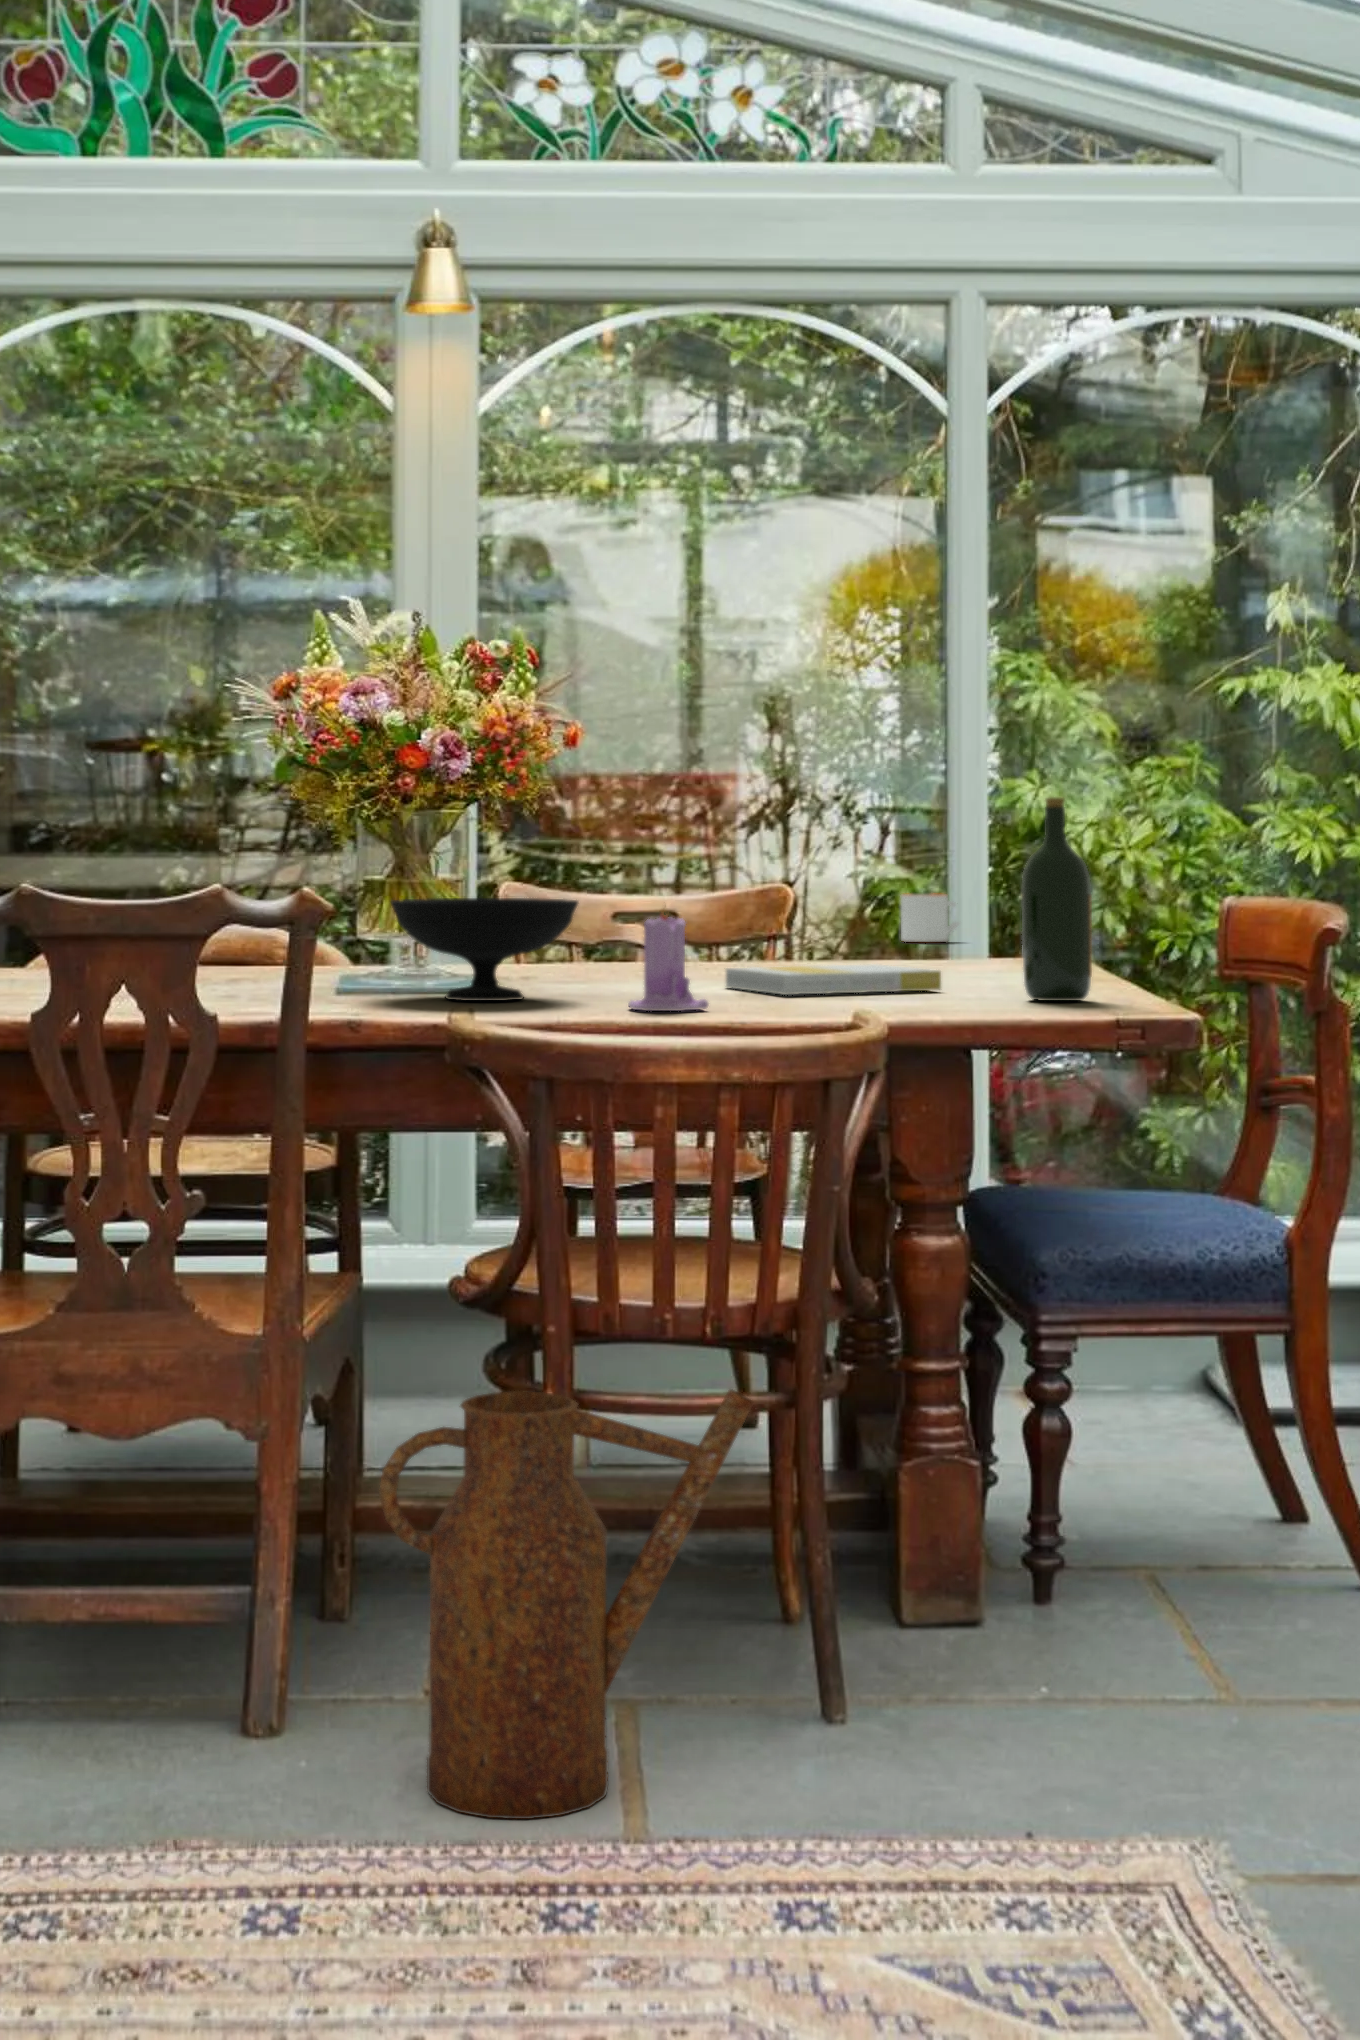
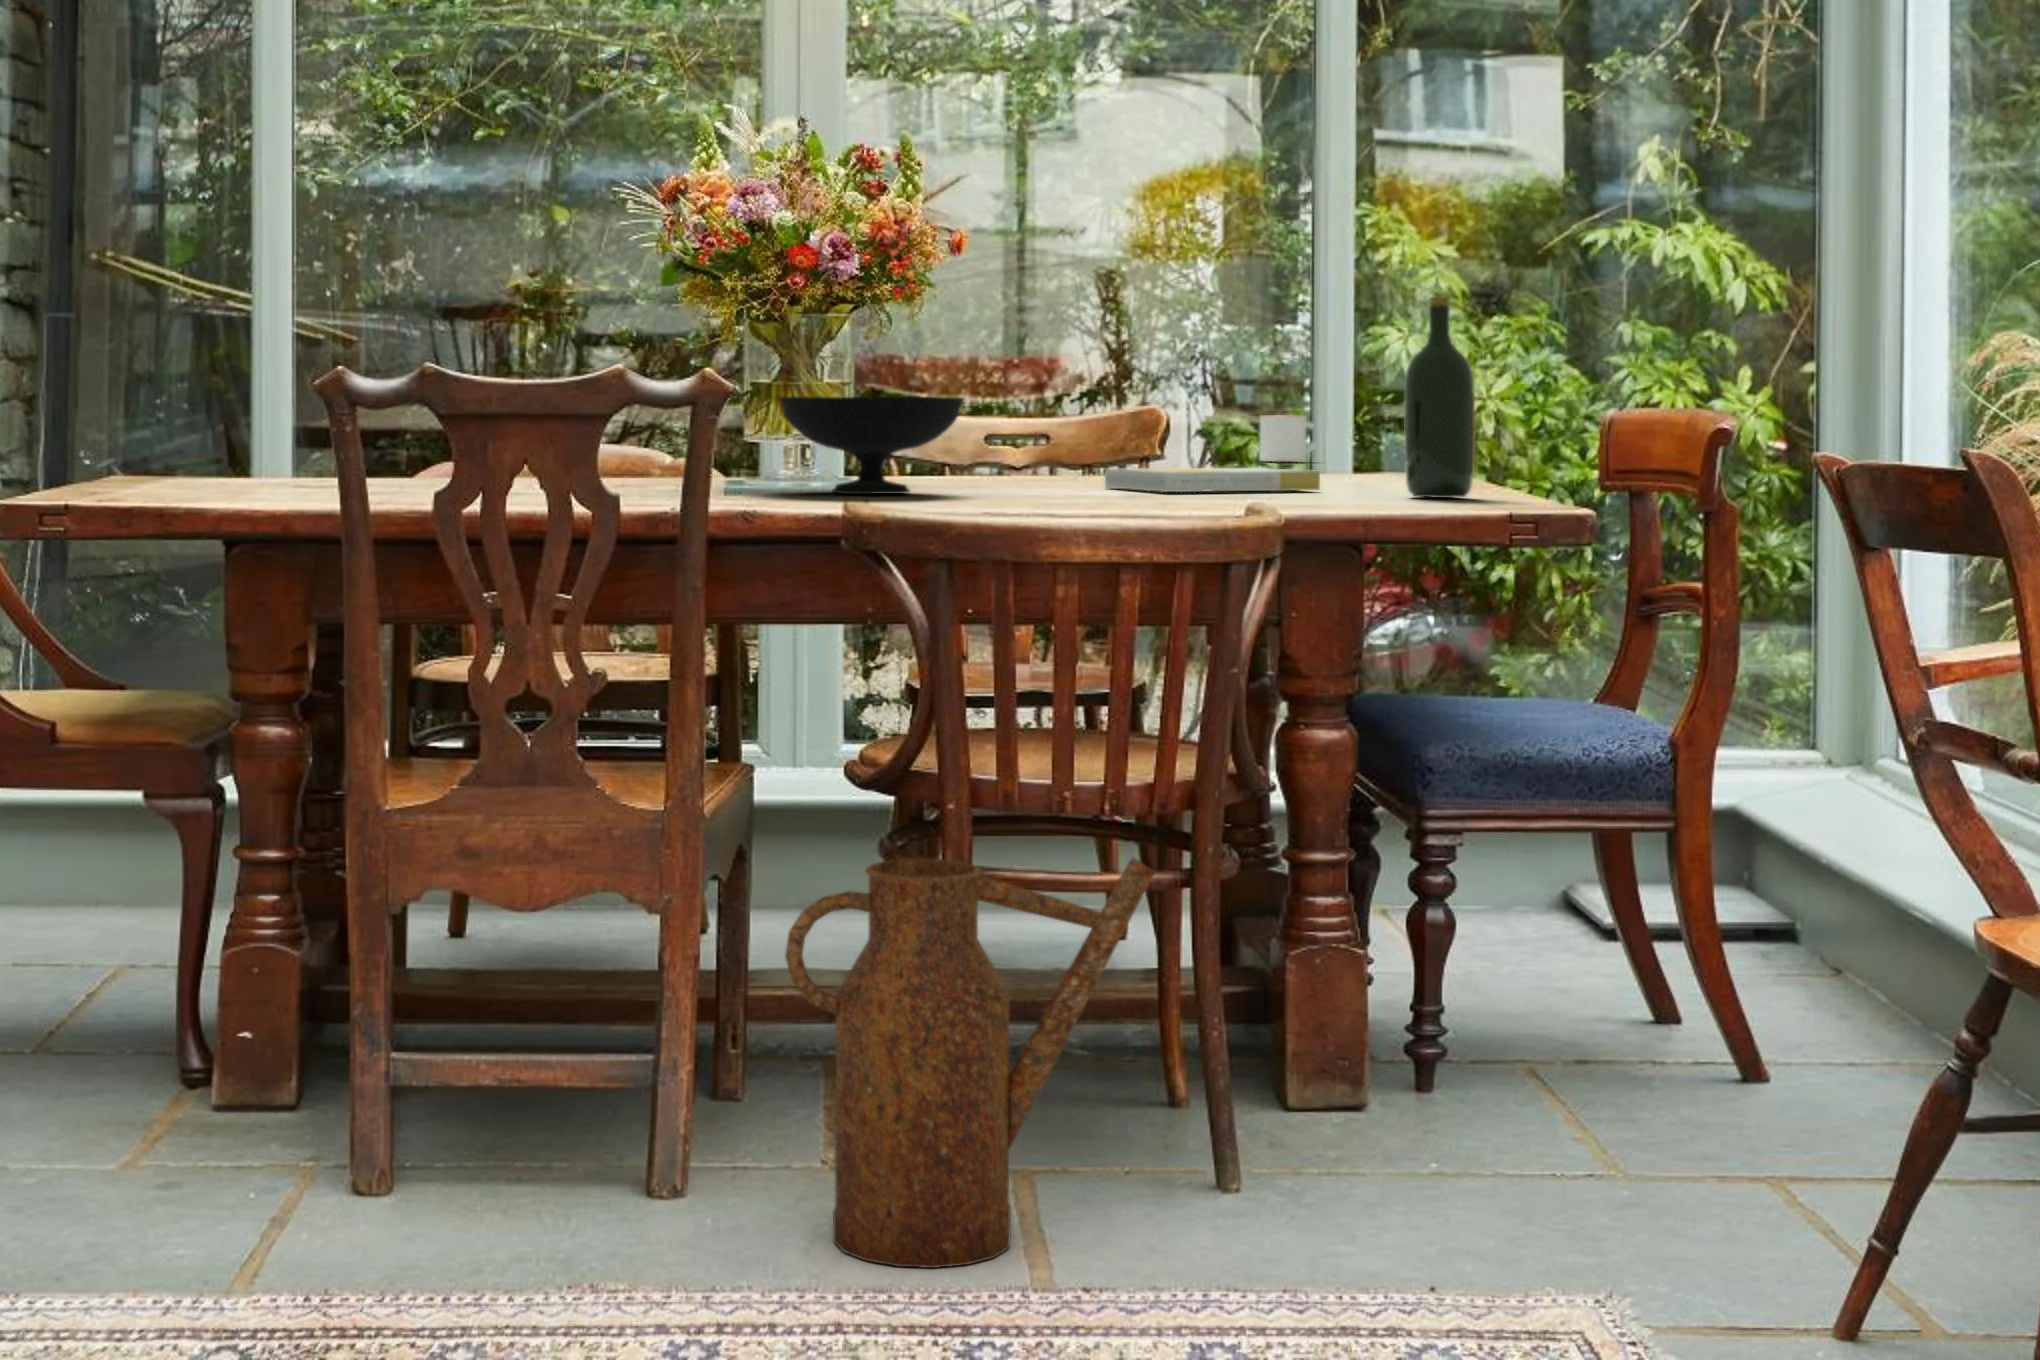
candle: present [628,910,708,1011] -> none [1016,395,1097,501]

